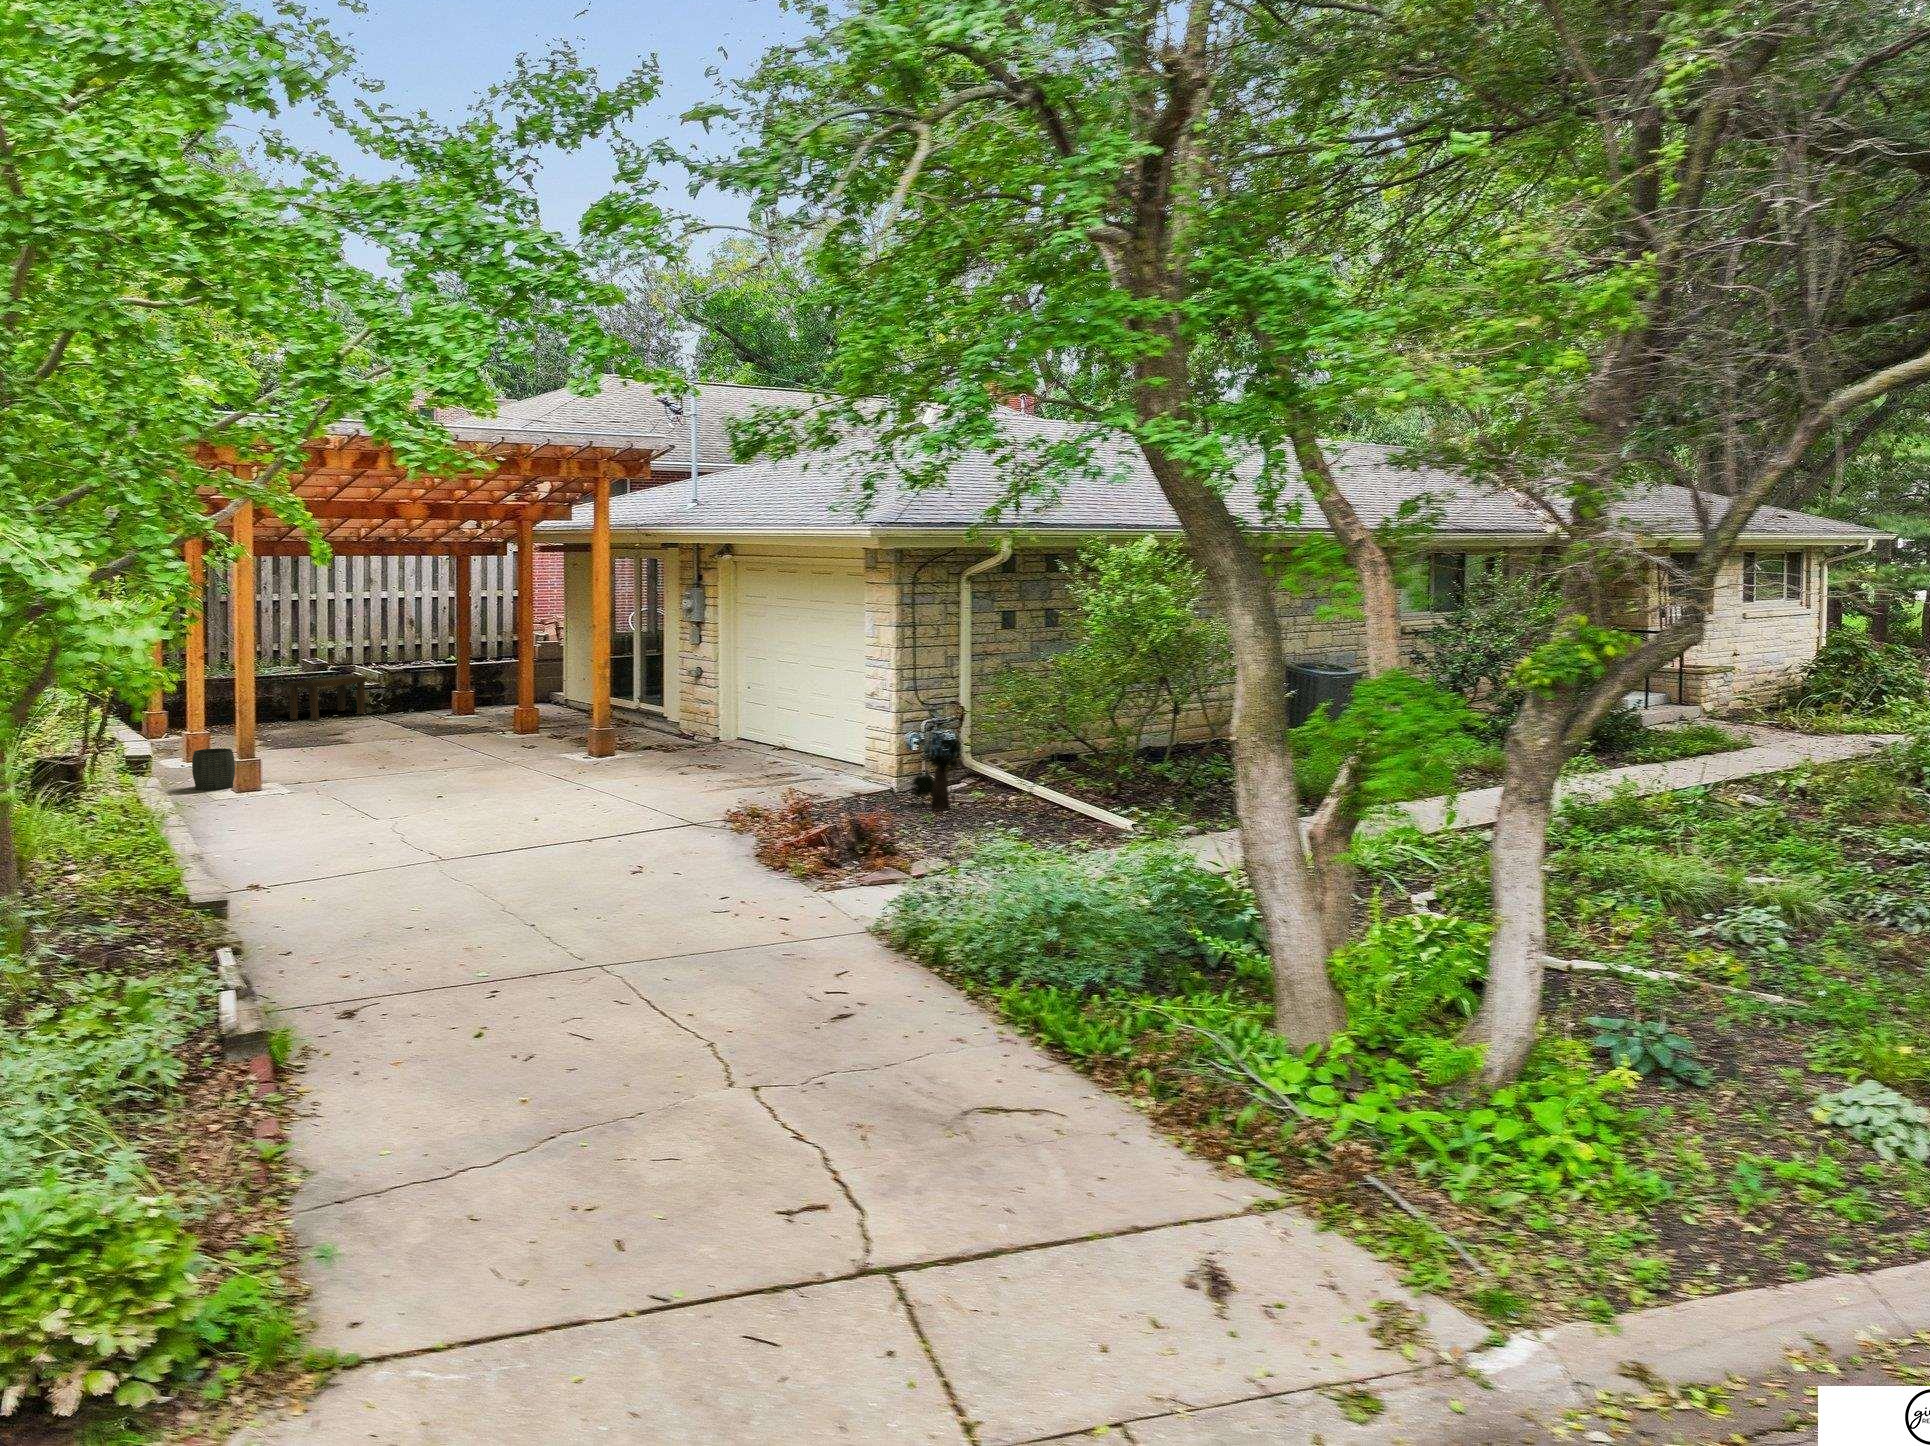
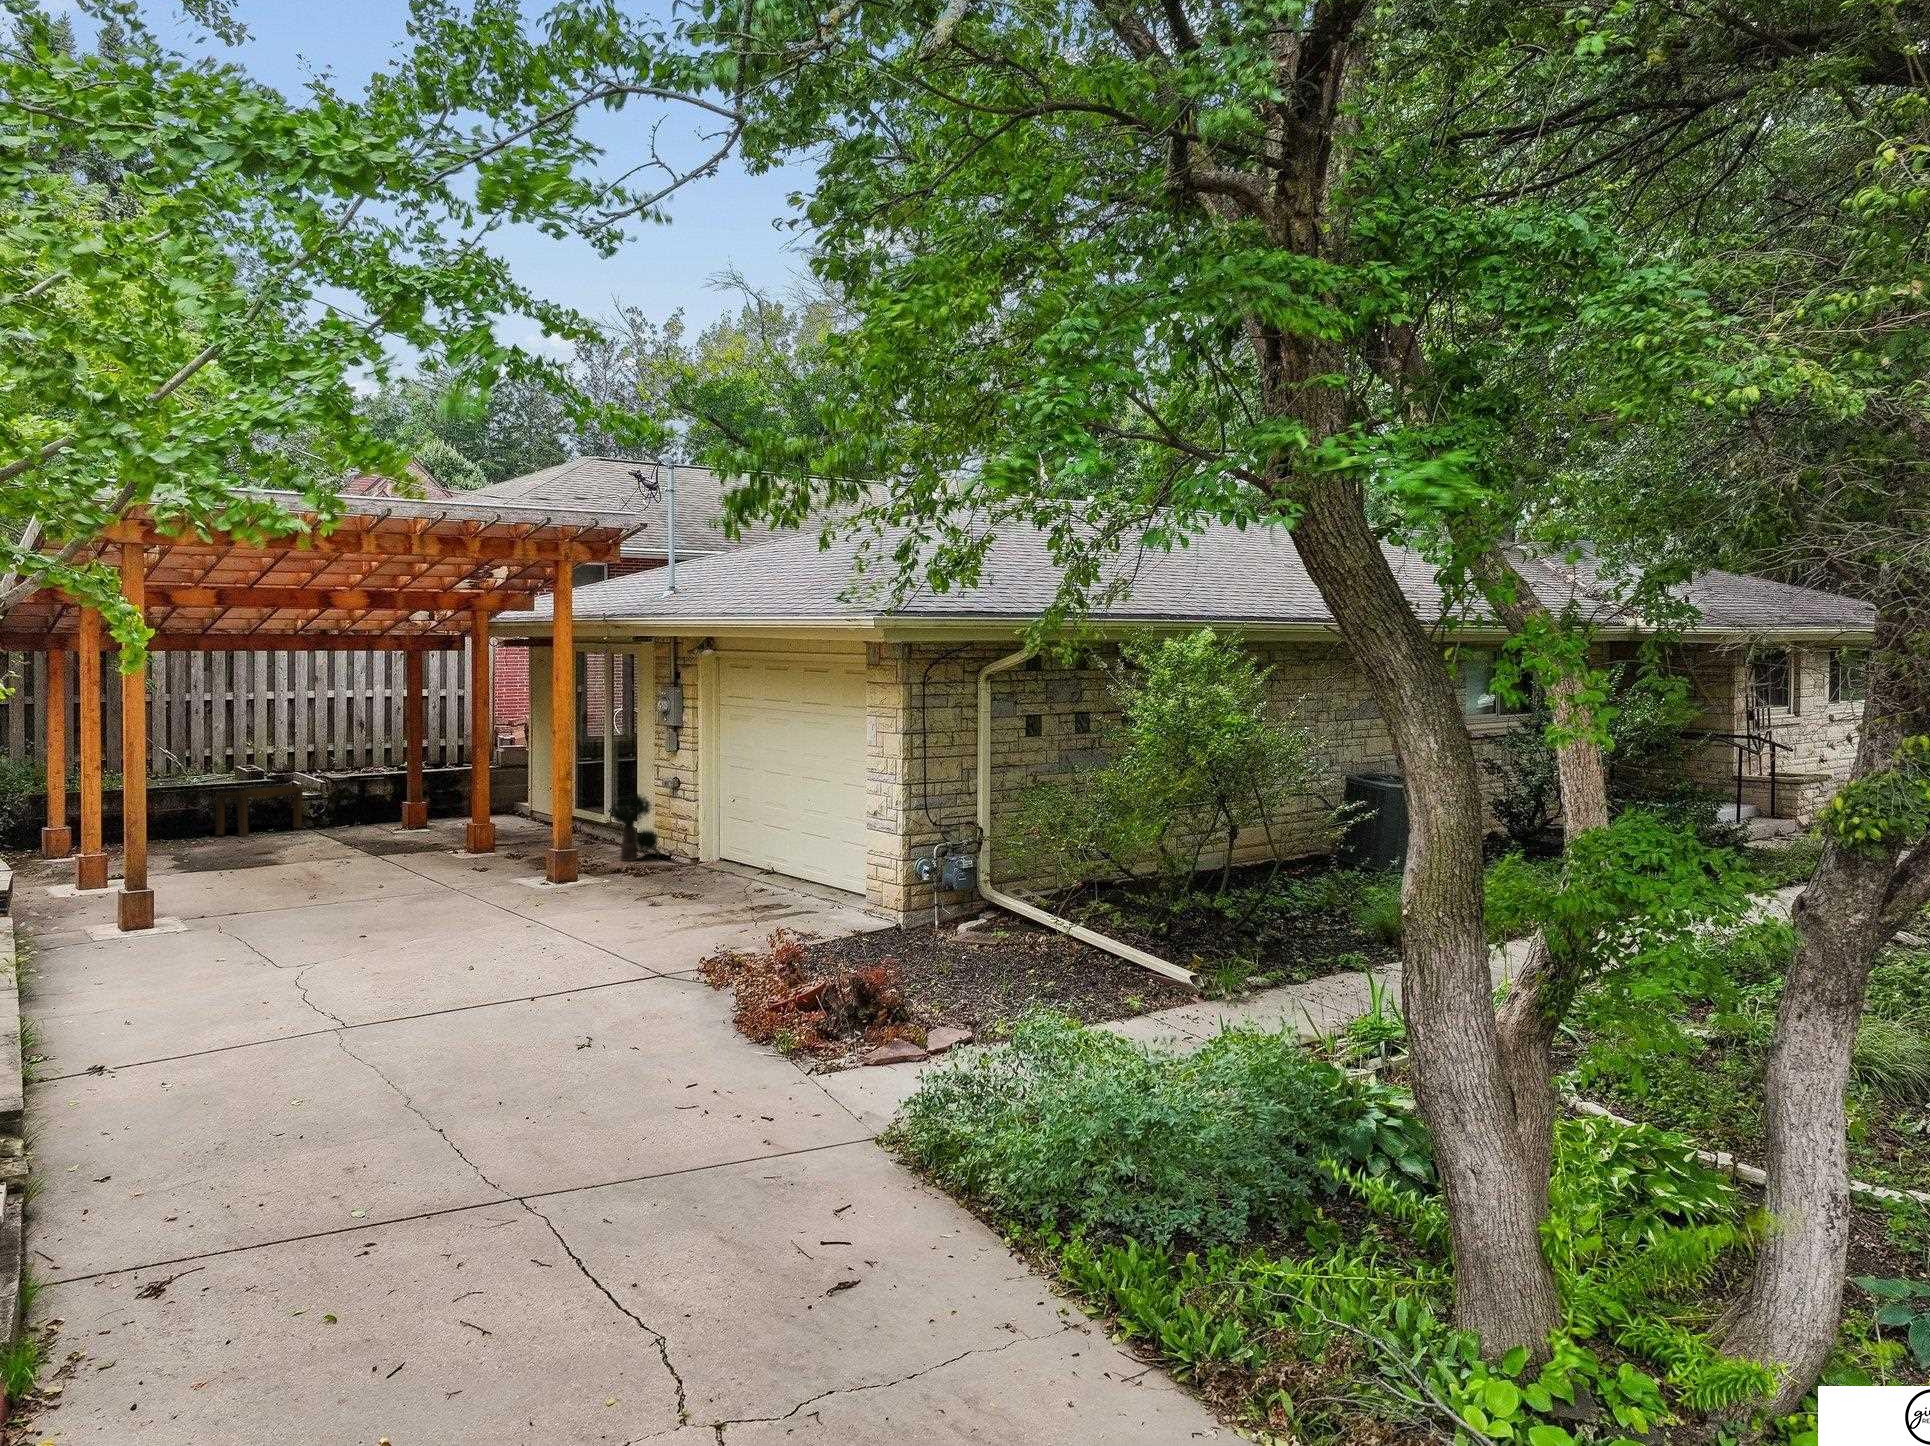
potted plant: present [910,732,963,811] -> present [612,793,660,861]
woven basket: present [192,748,235,790] -> none [74,879,125,930]

